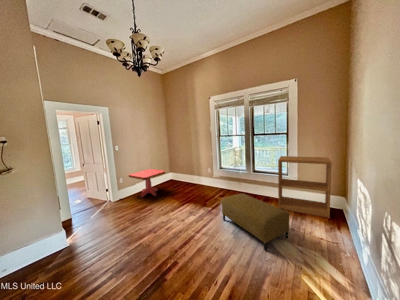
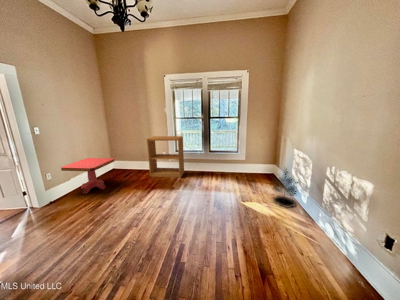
bookshelf: present [278,156,331,218] -> present [147,136,184,177]
ottoman: present [221,193,289,251] -> none [198,171,257,213]
potted tree: none [309,200,354,264] -> present [273,169,298,208]

